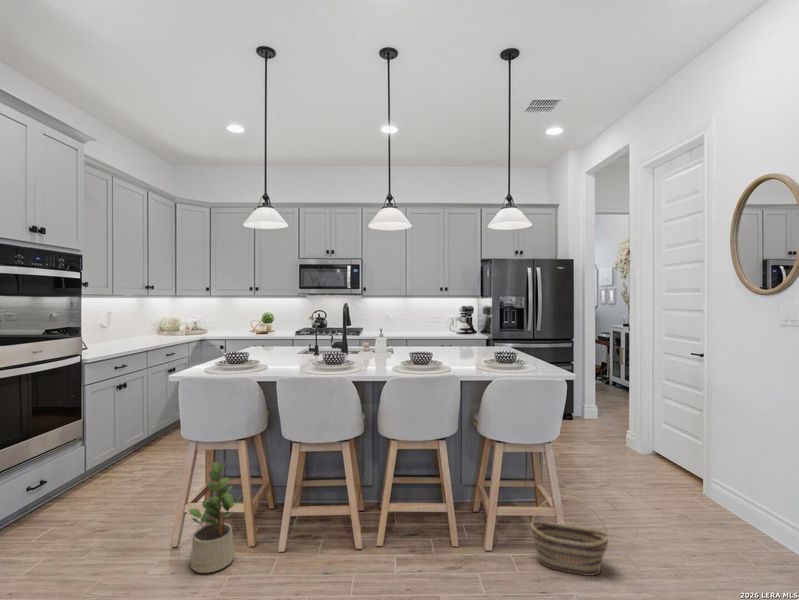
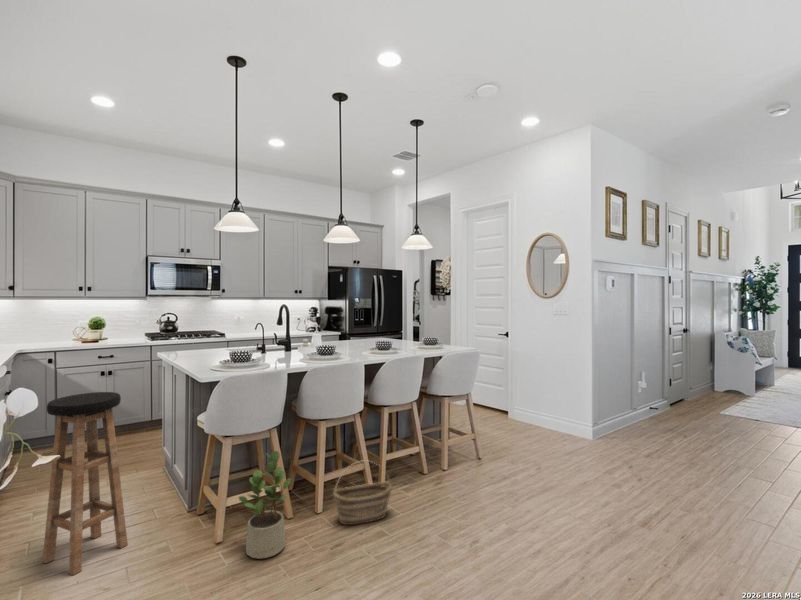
bar stool: none [98,377,155,525] -> present [42,392,128,575]
basket: present [531,503,608,576] -> present [334,461,391,525]

